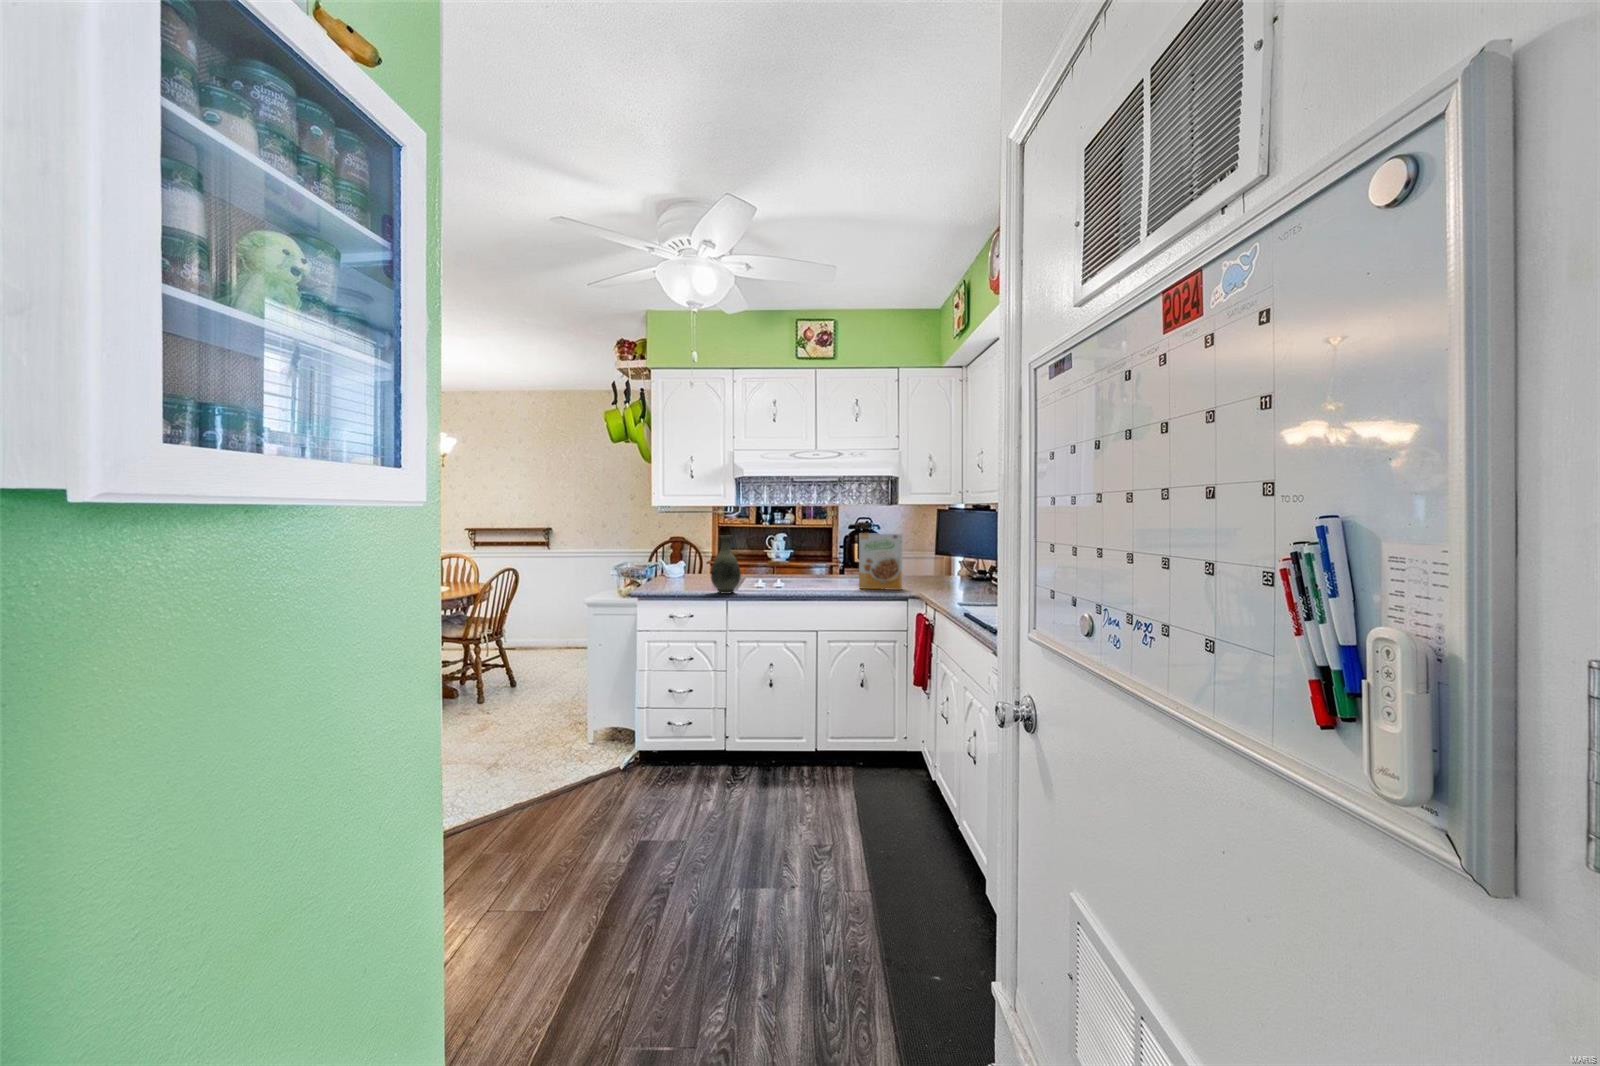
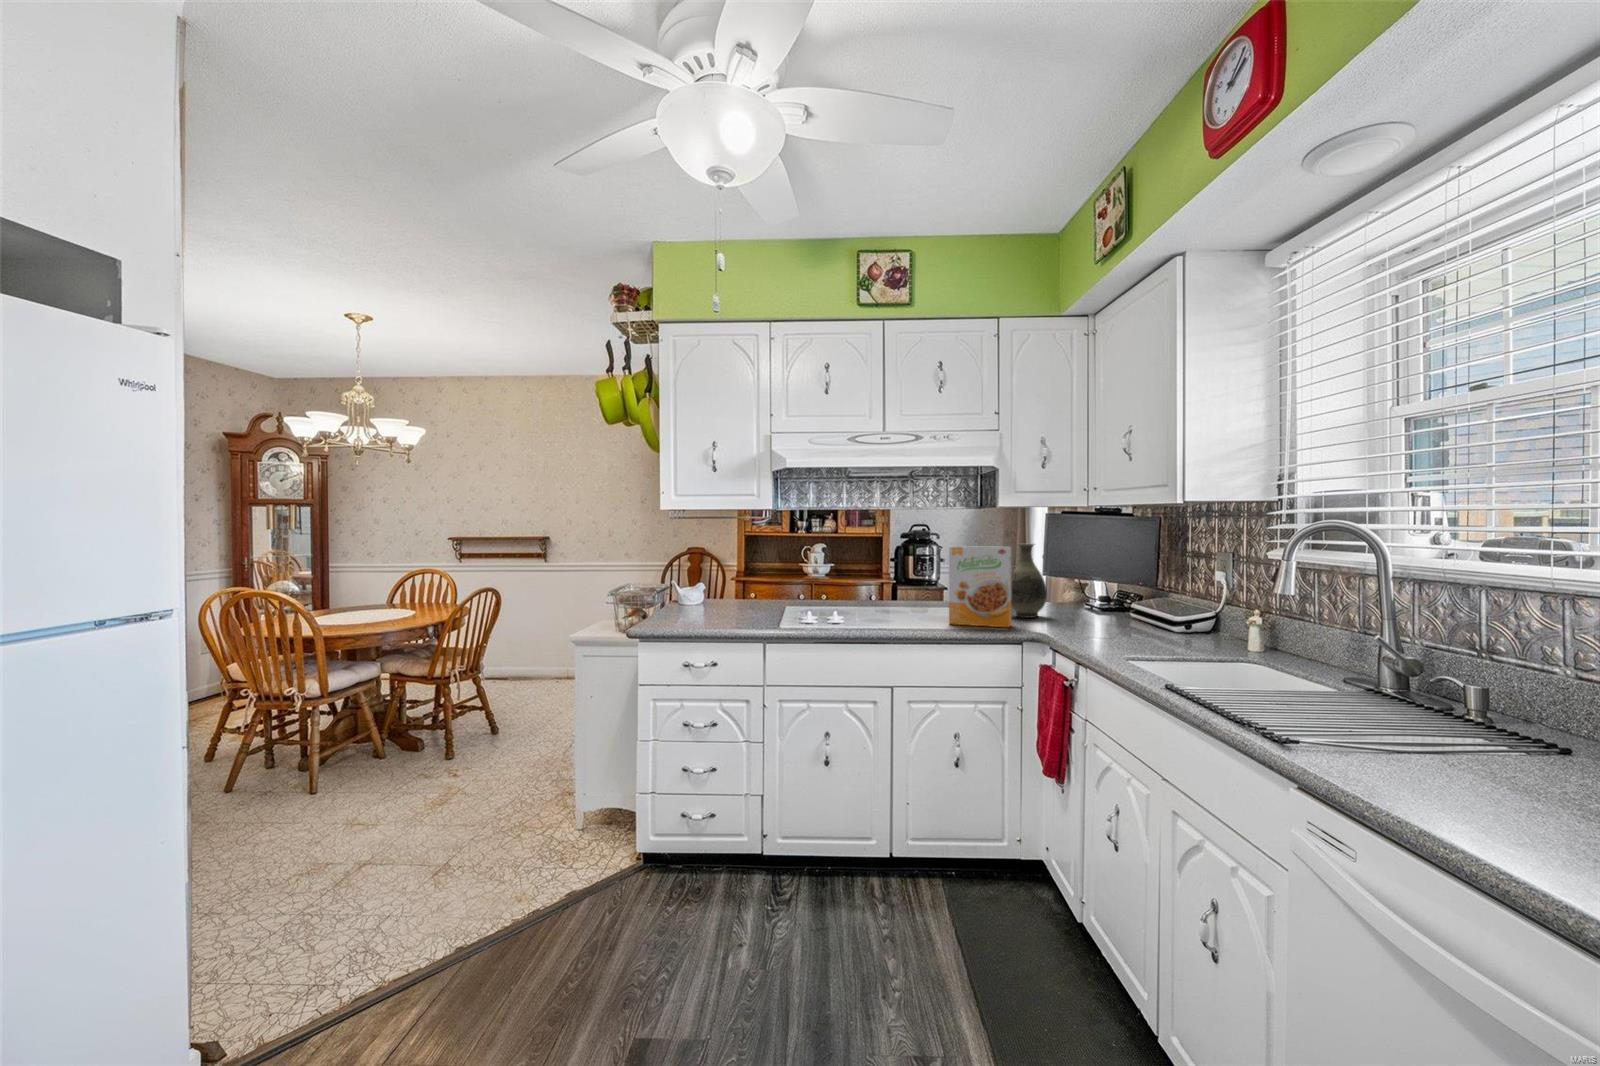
vase: present [711,536,741,594] -> present [1011,544,1047,618]

